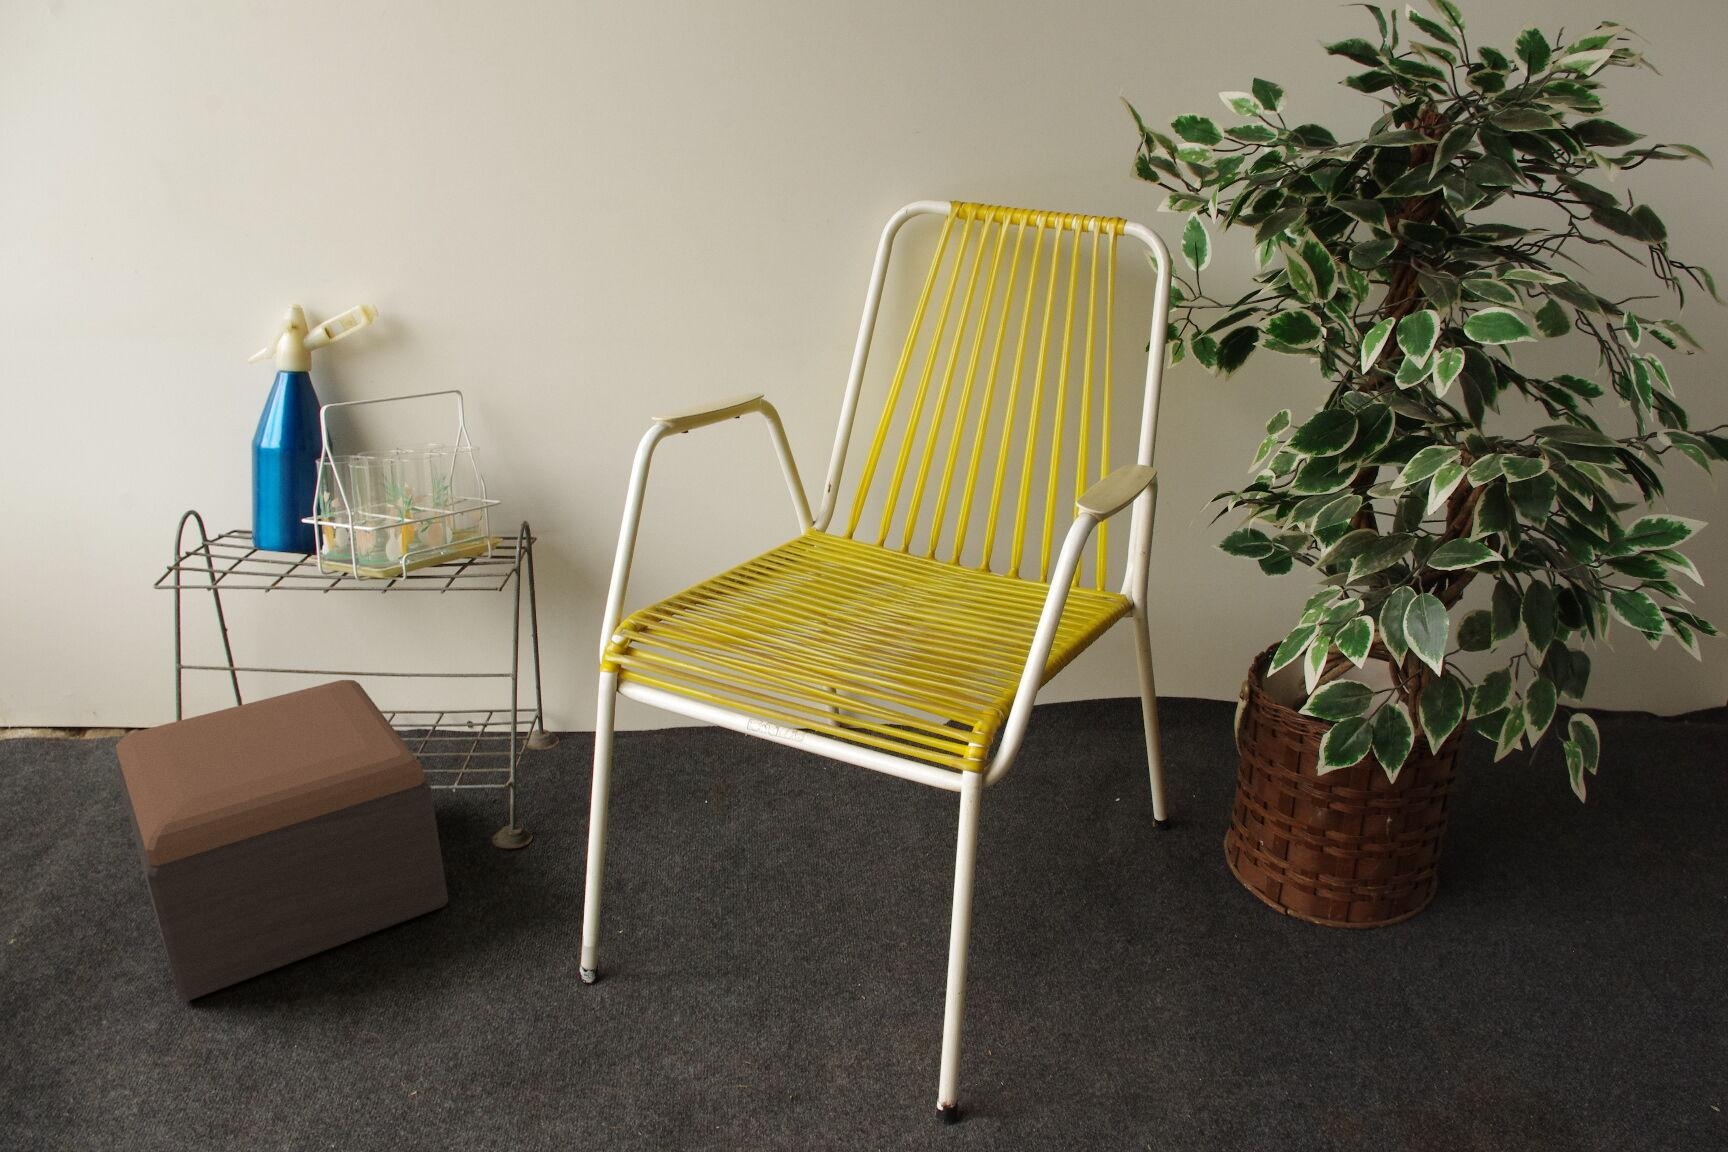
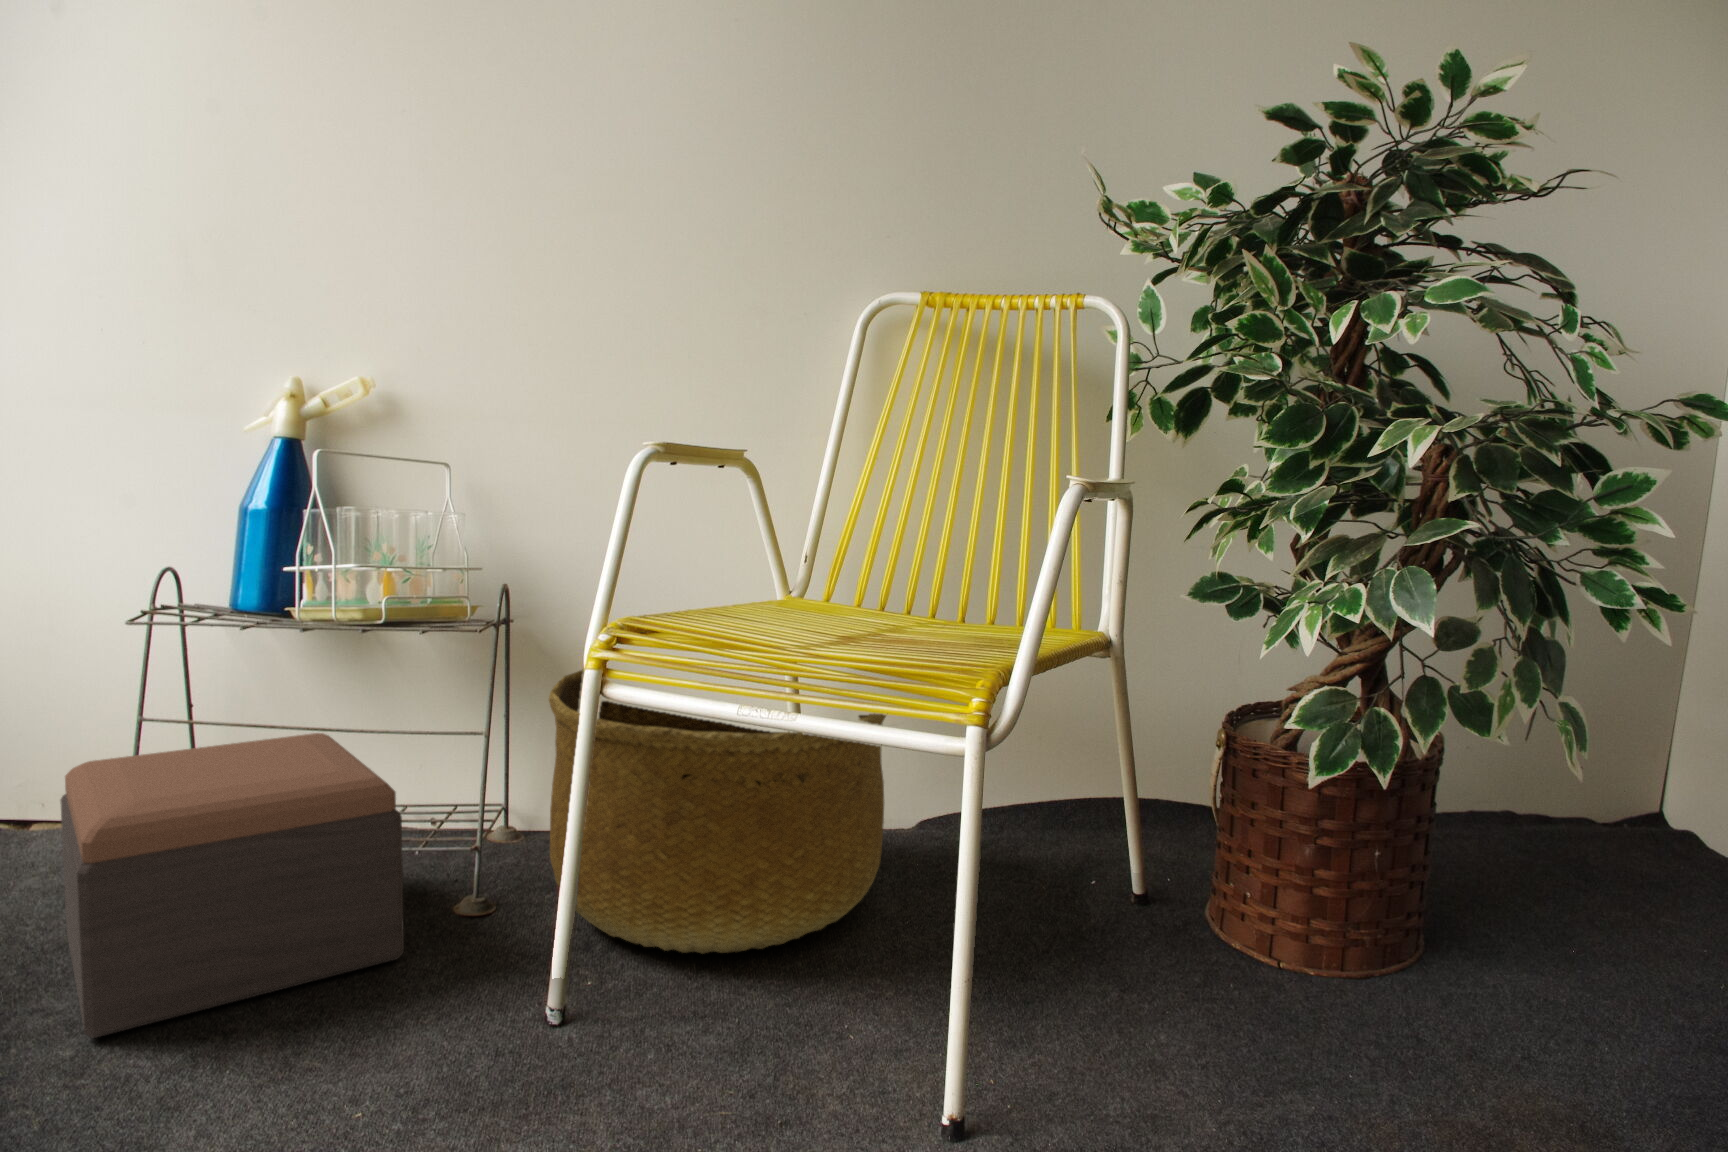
basket: none [560,587,904,902] -> present [549,670,886,954]

